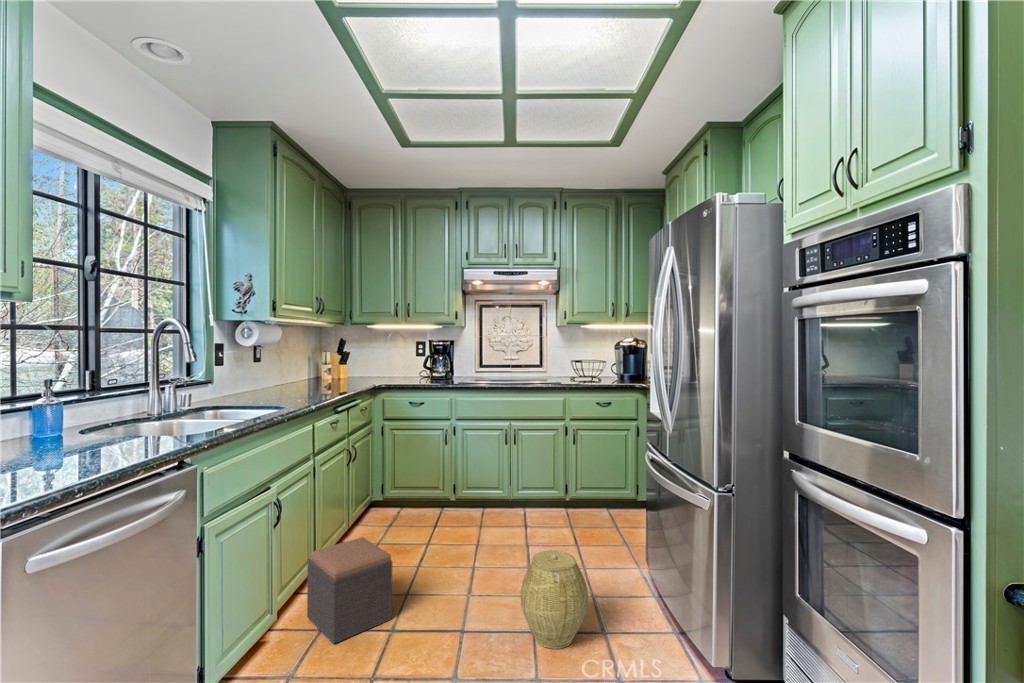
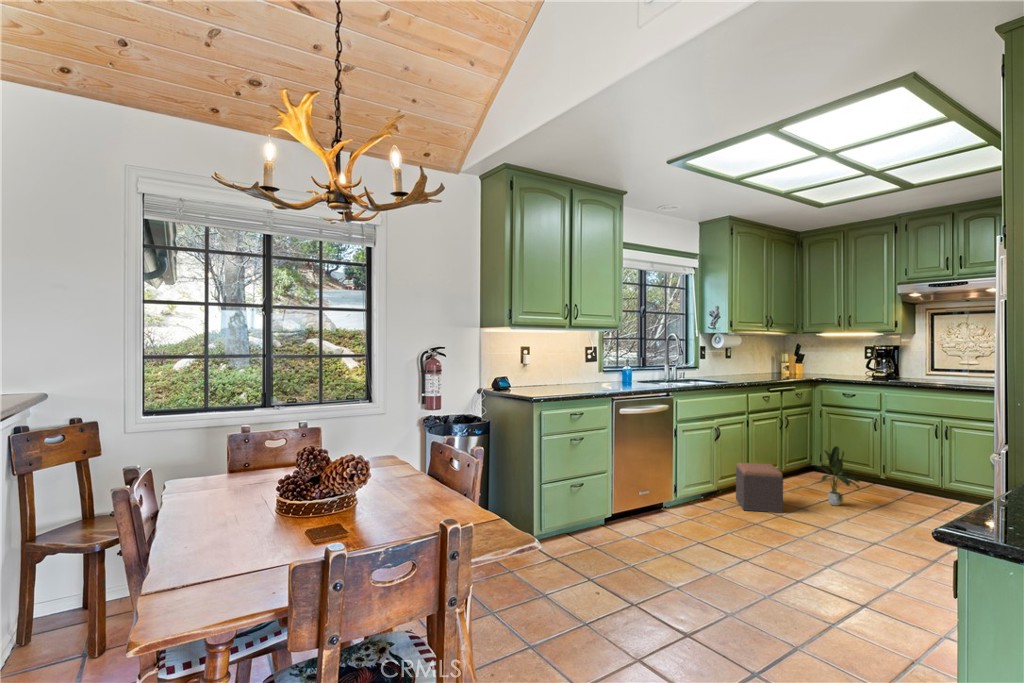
potted plant: none [415,483,468,568] -> present [816,446,860,506]
woven basket: present [521,551,588,649] -> none [859,490,916,554]

